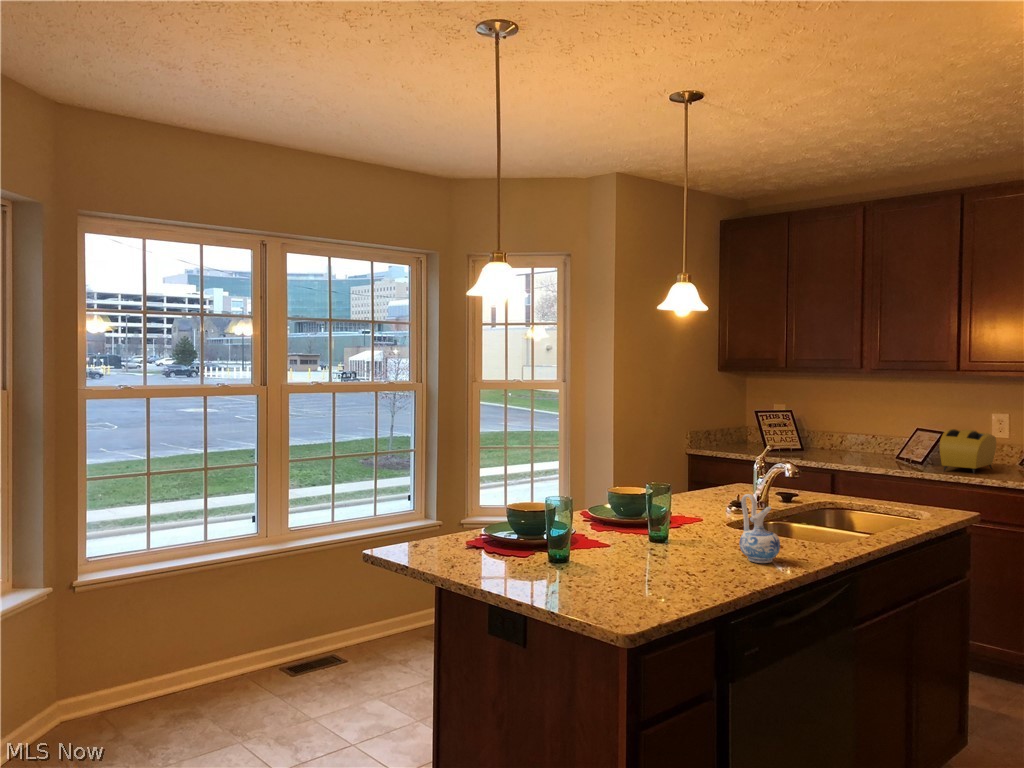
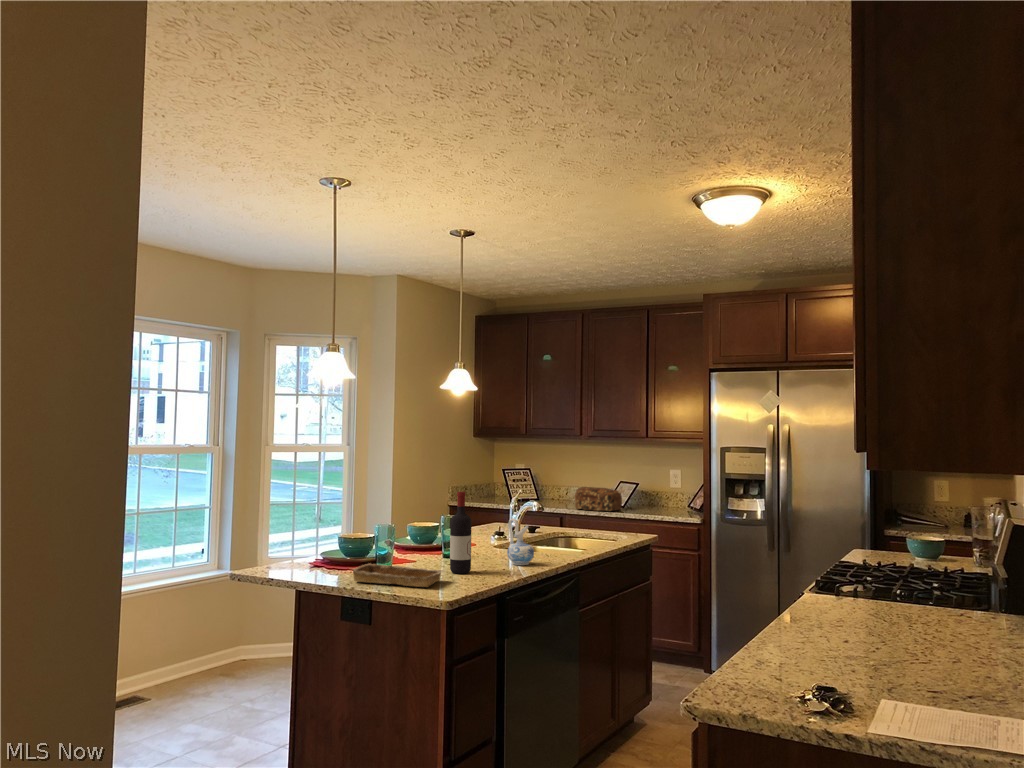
toaster: present [939,429,996,473] -> none [635,480,673,512]
bread loaf: none [851,436,919,470] -> present [575,487,622,511]
wine bottle: none [650,456,682,574] -> present [450,492,472,574]
tray: none [500,552,640,600] -> present [353,563,443,587]

